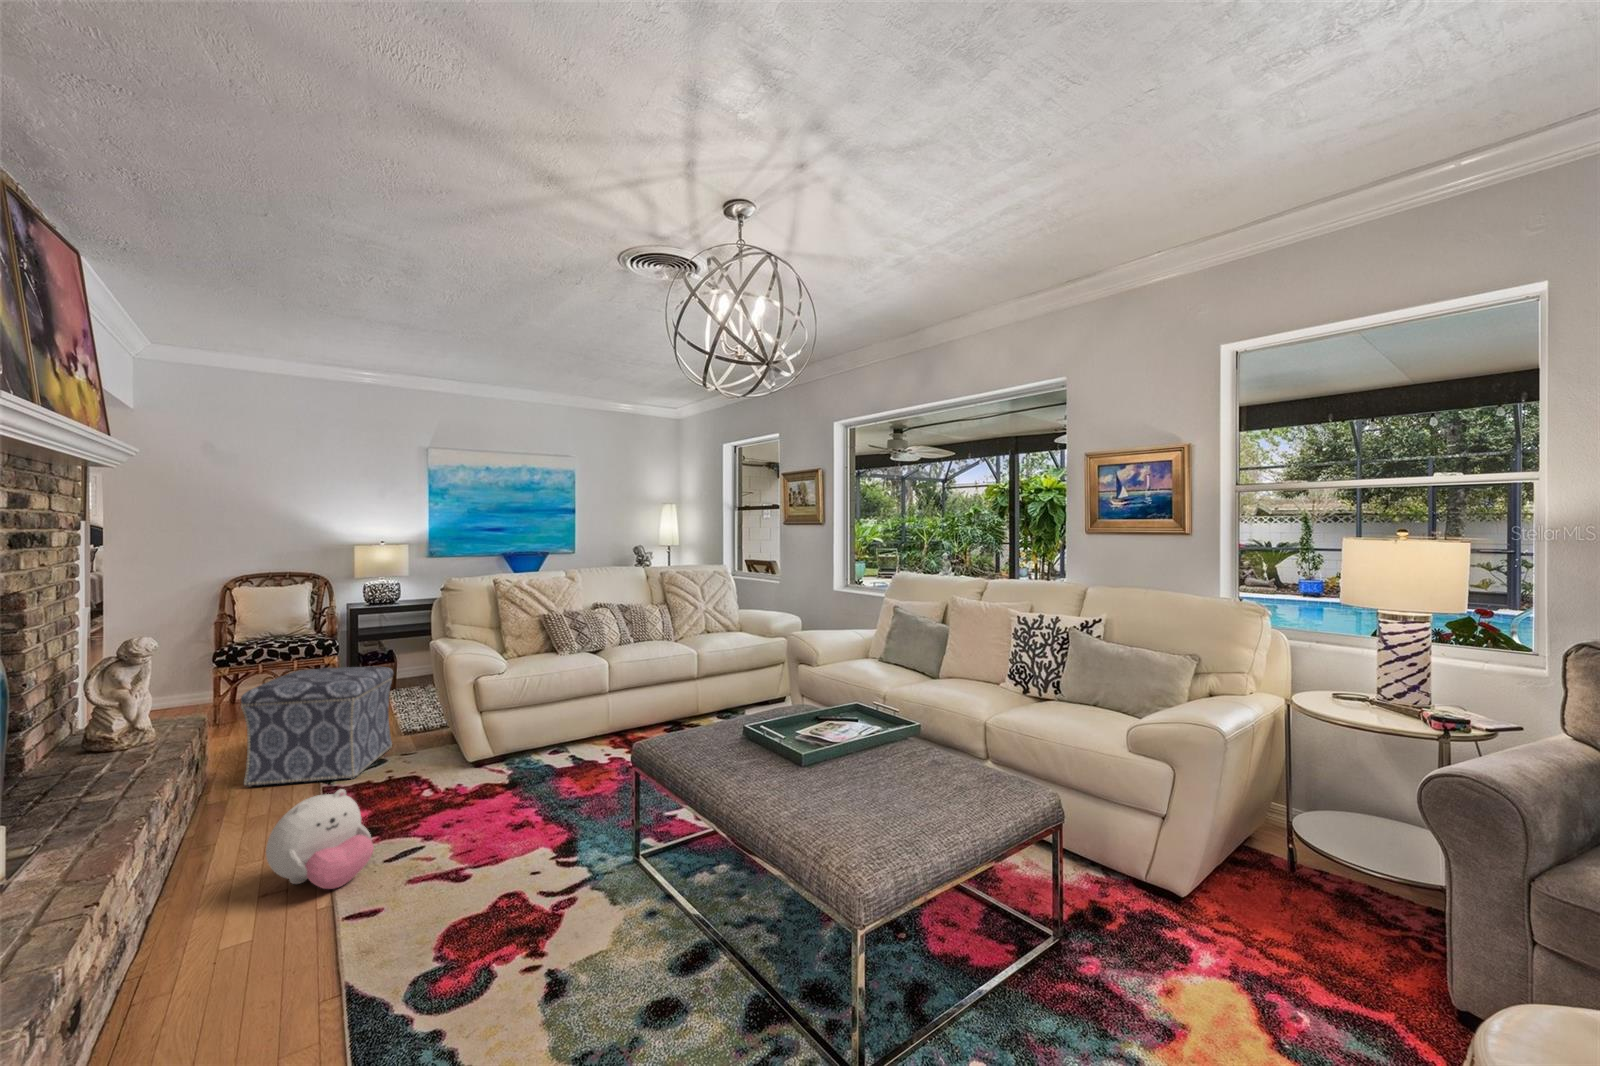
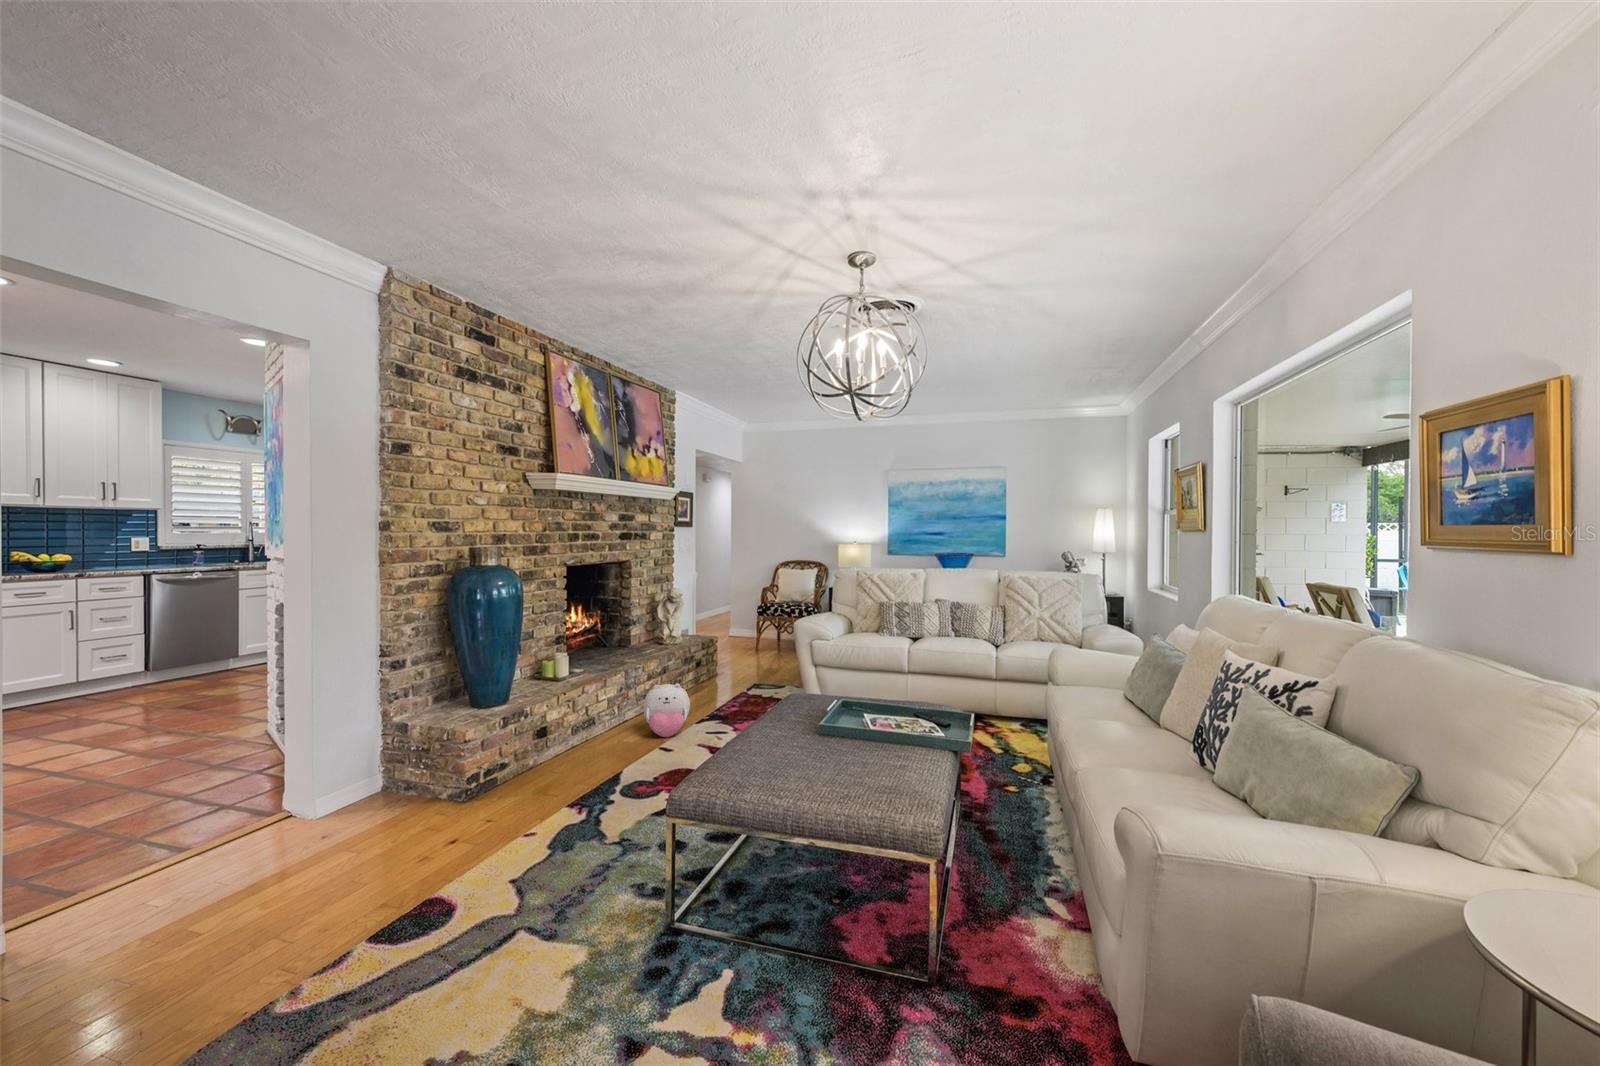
ottoman: present [241,667,393,787] -> none [713,621,796,692]

